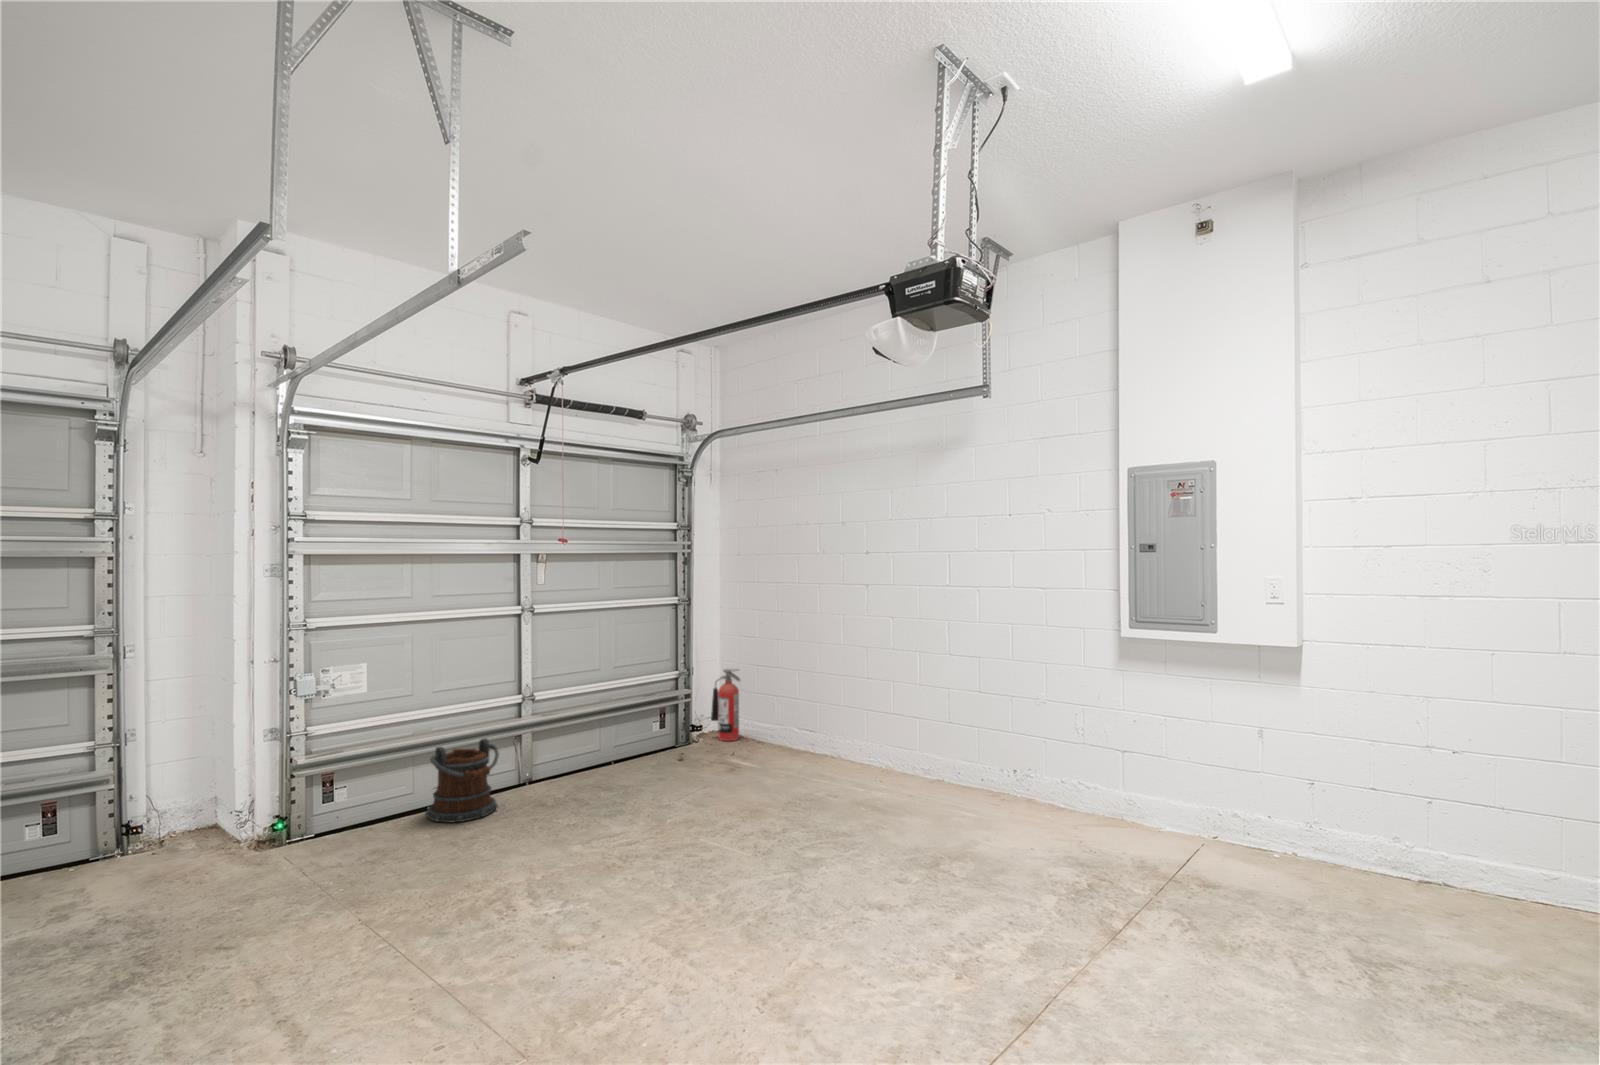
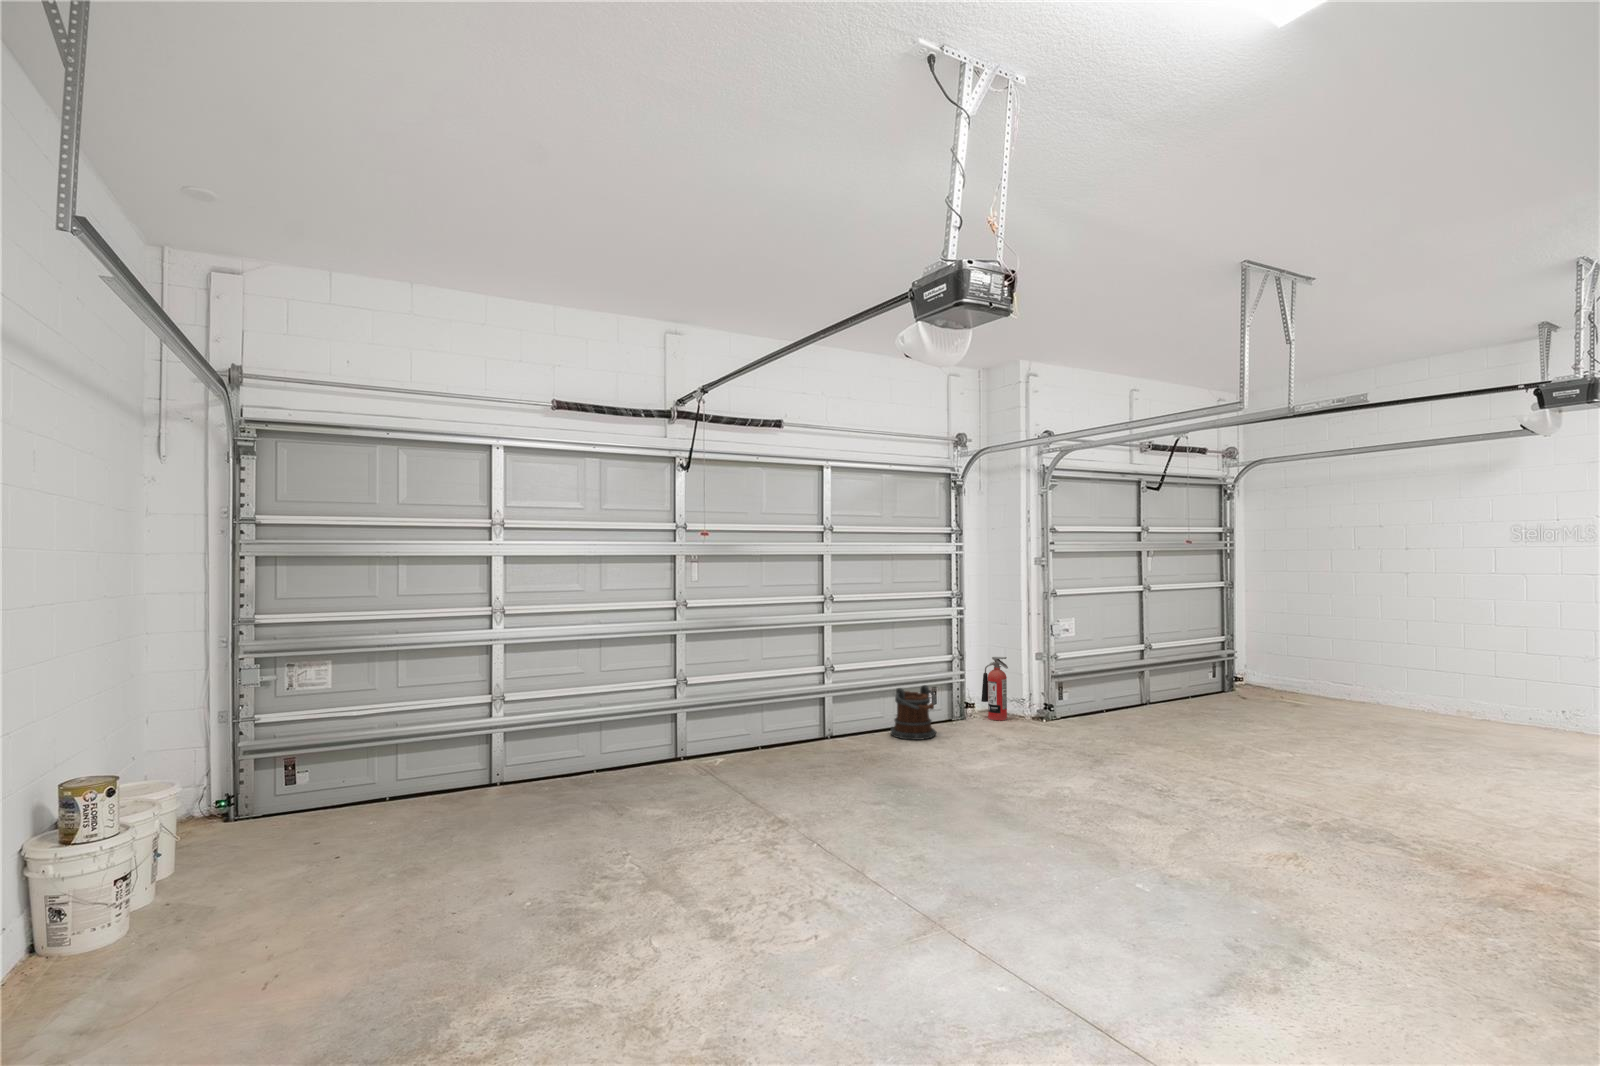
bucket: present [425,738,499,822] -> present [891,685,936,740]

